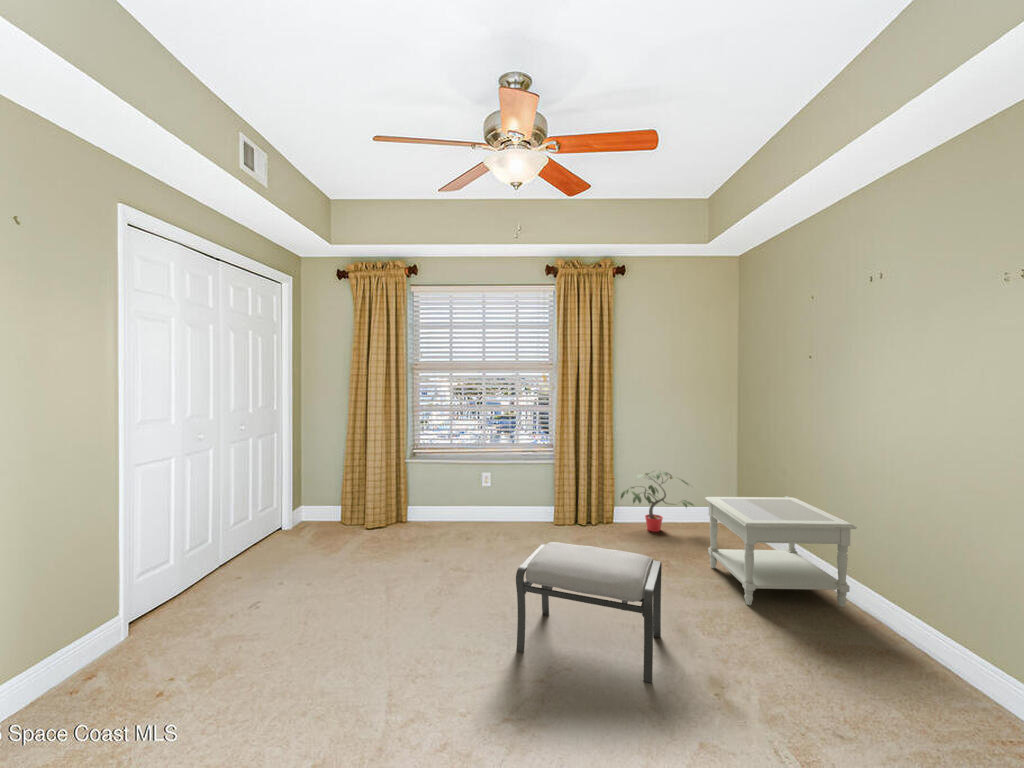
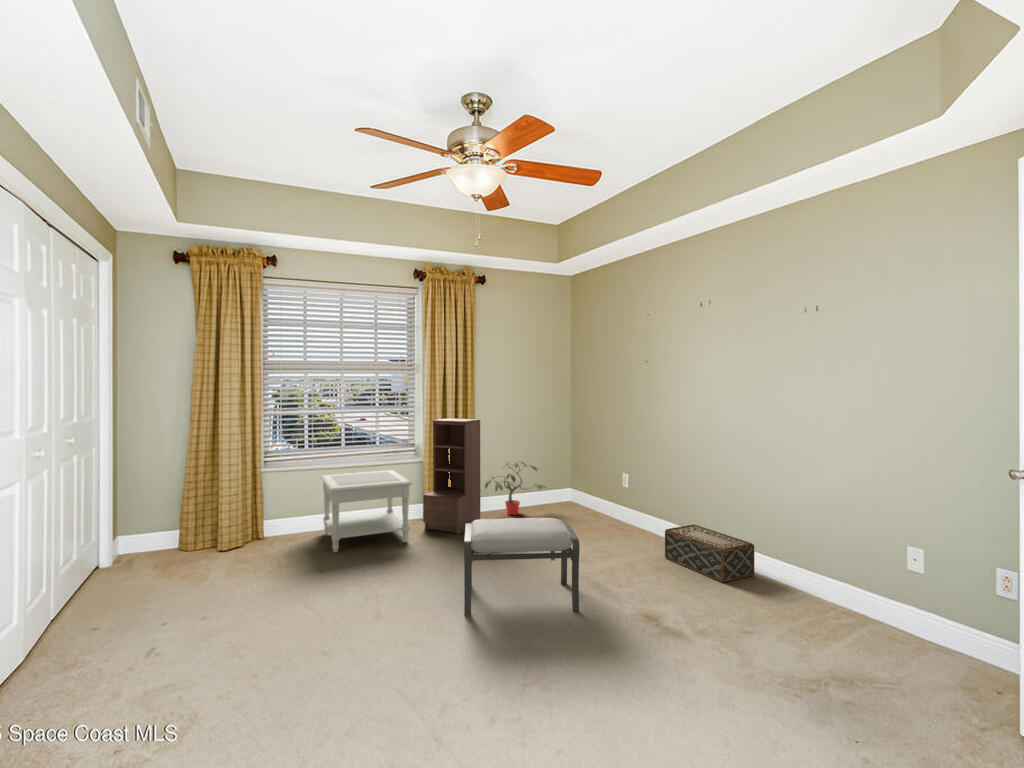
bookshelf: none [547,420,612,546] -> present [423,418,481,534]
side table: present [705,497,857,607] -> present [321,470,412,552]
woven basket: none [825,591,974,695] -> present [665,525,755,582]

